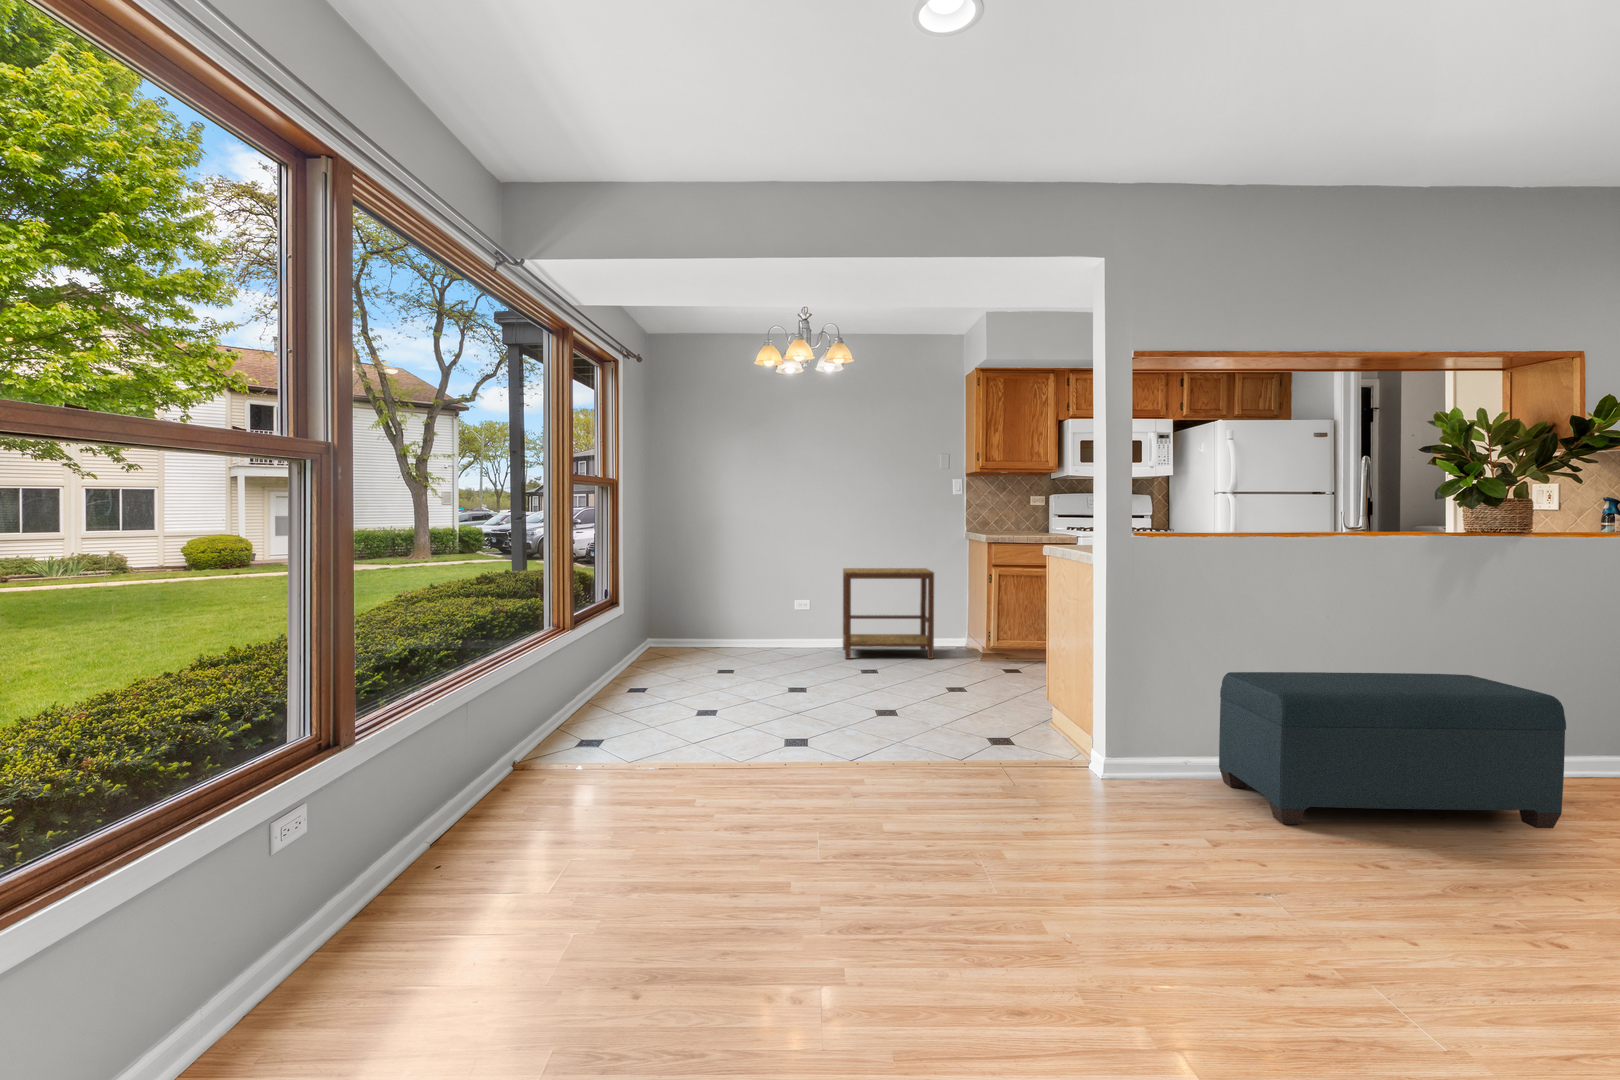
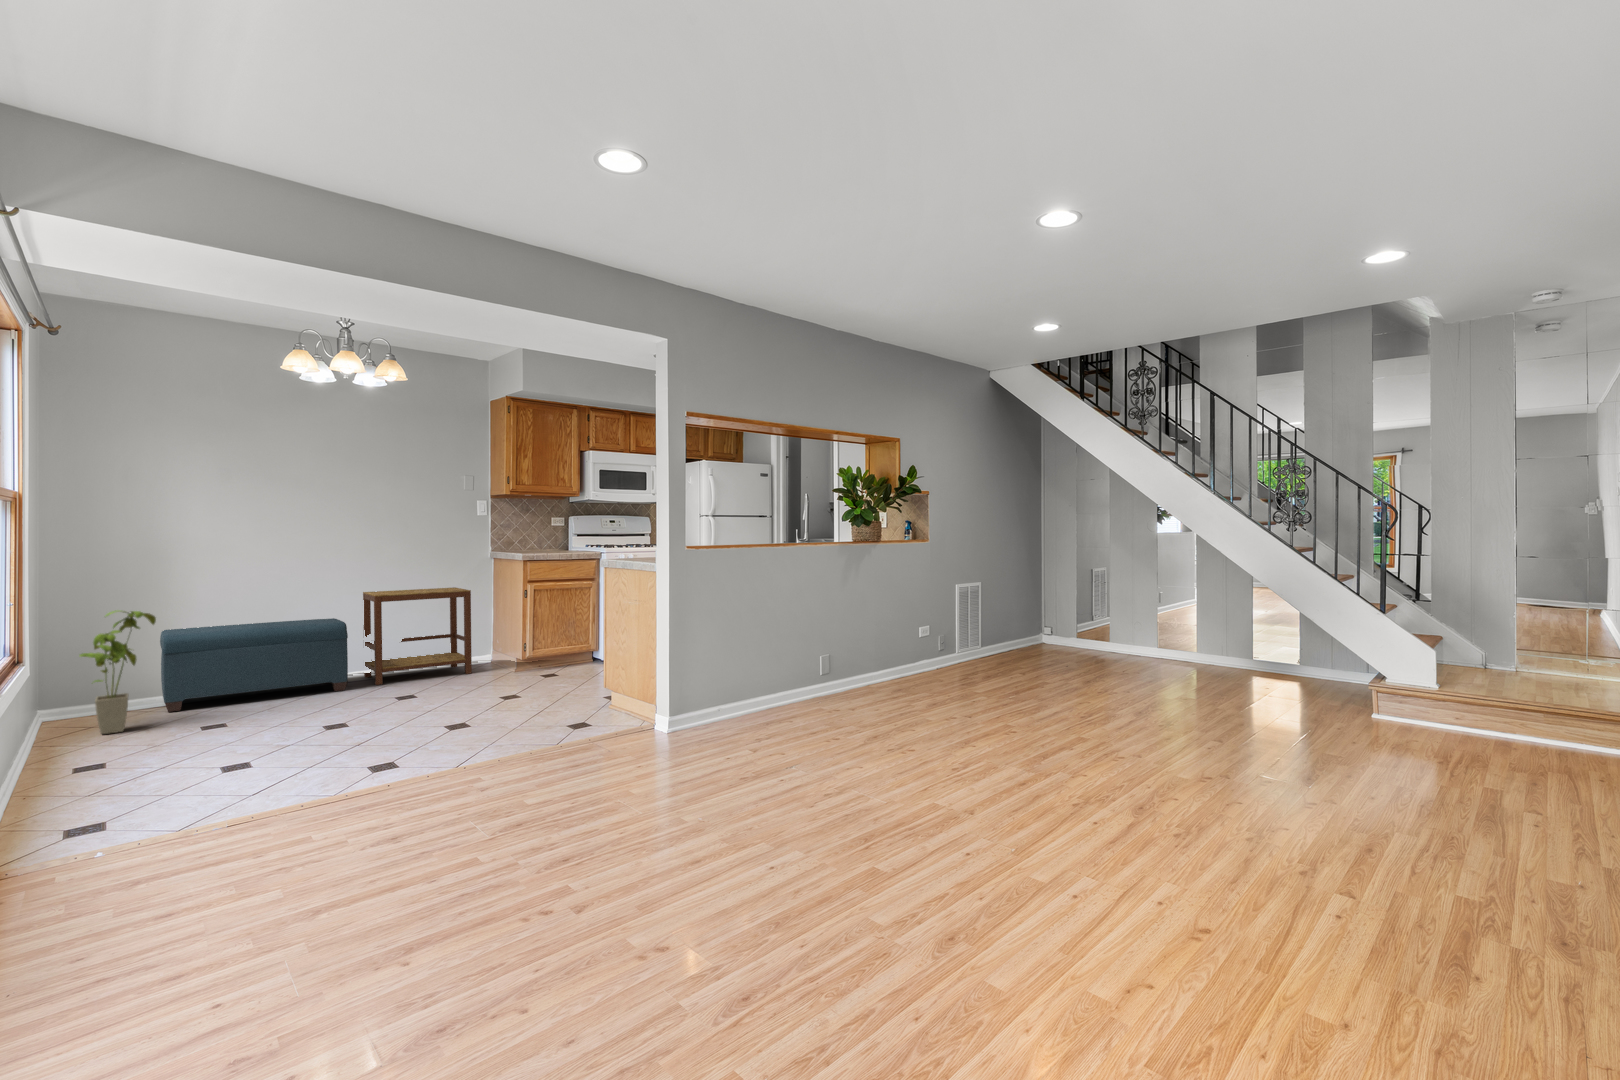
house plant: none [630,573,676,672] -> present [80,611,156,734]
bench: present [1219,672,1566,828] -> present [160,618,348,712]

